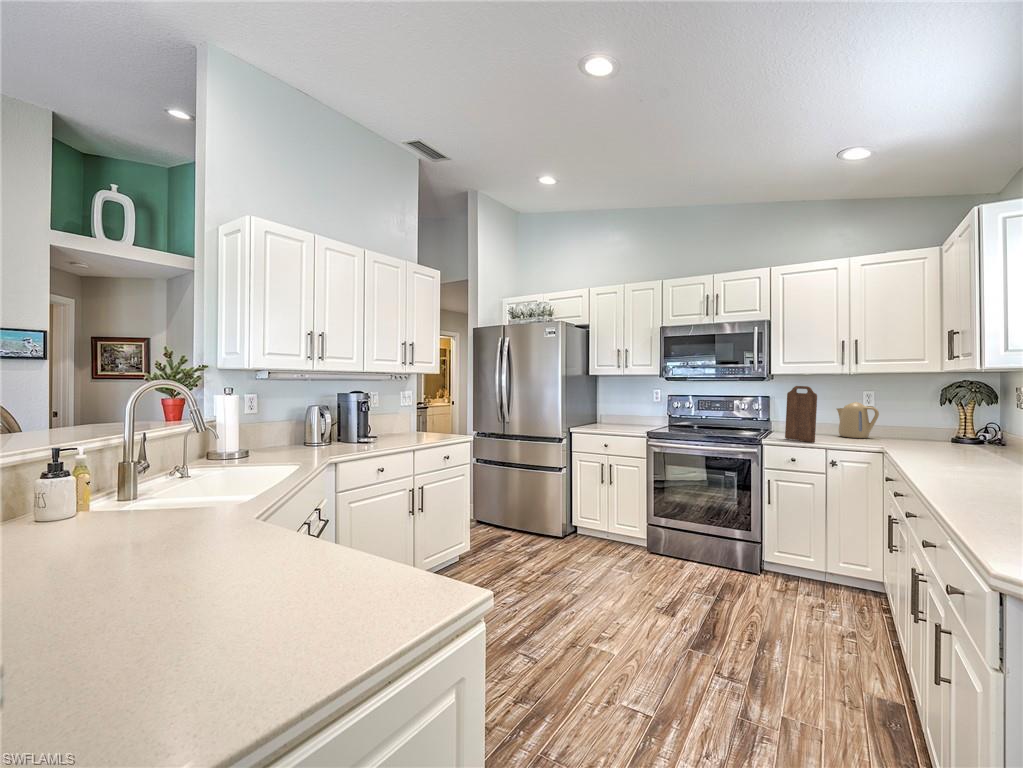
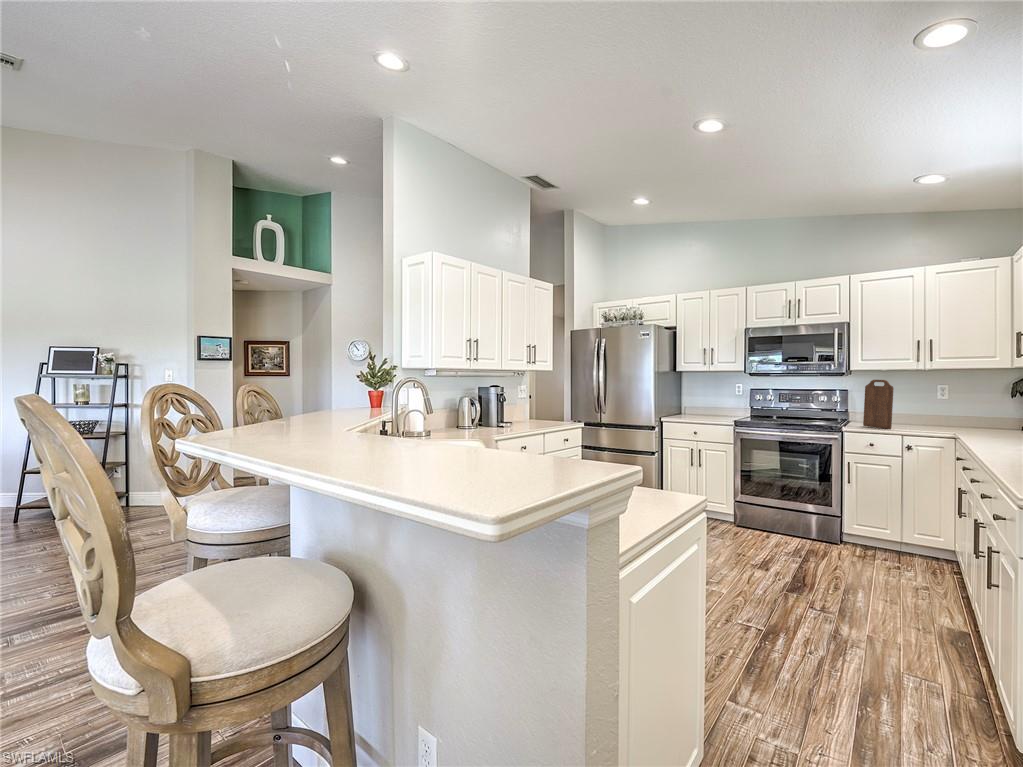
kettle: present [837,402,879,438] -> none [911,394,952,426]

